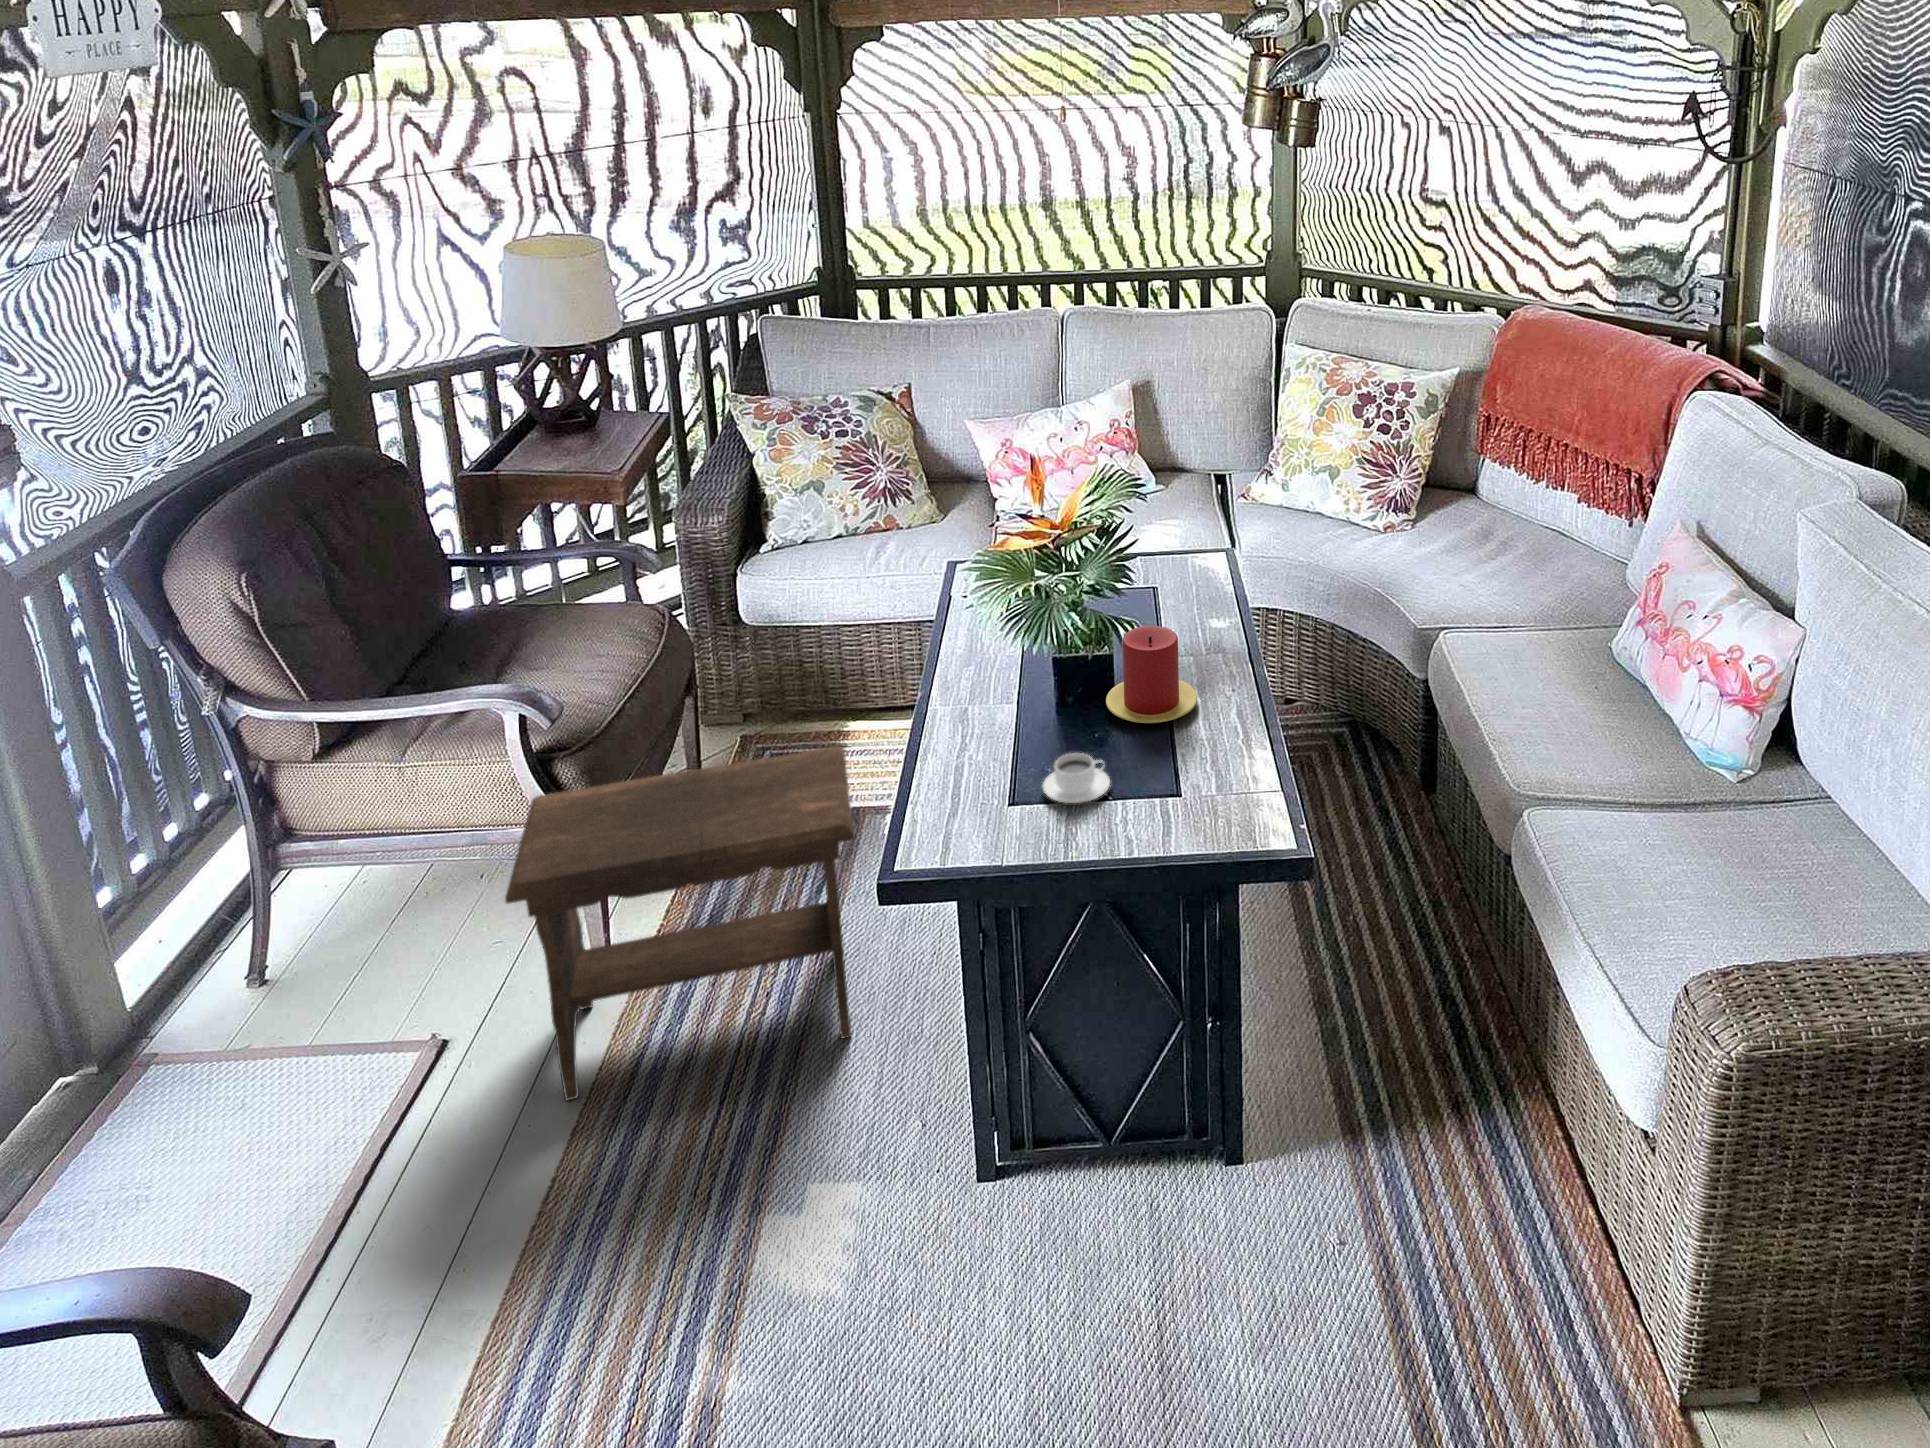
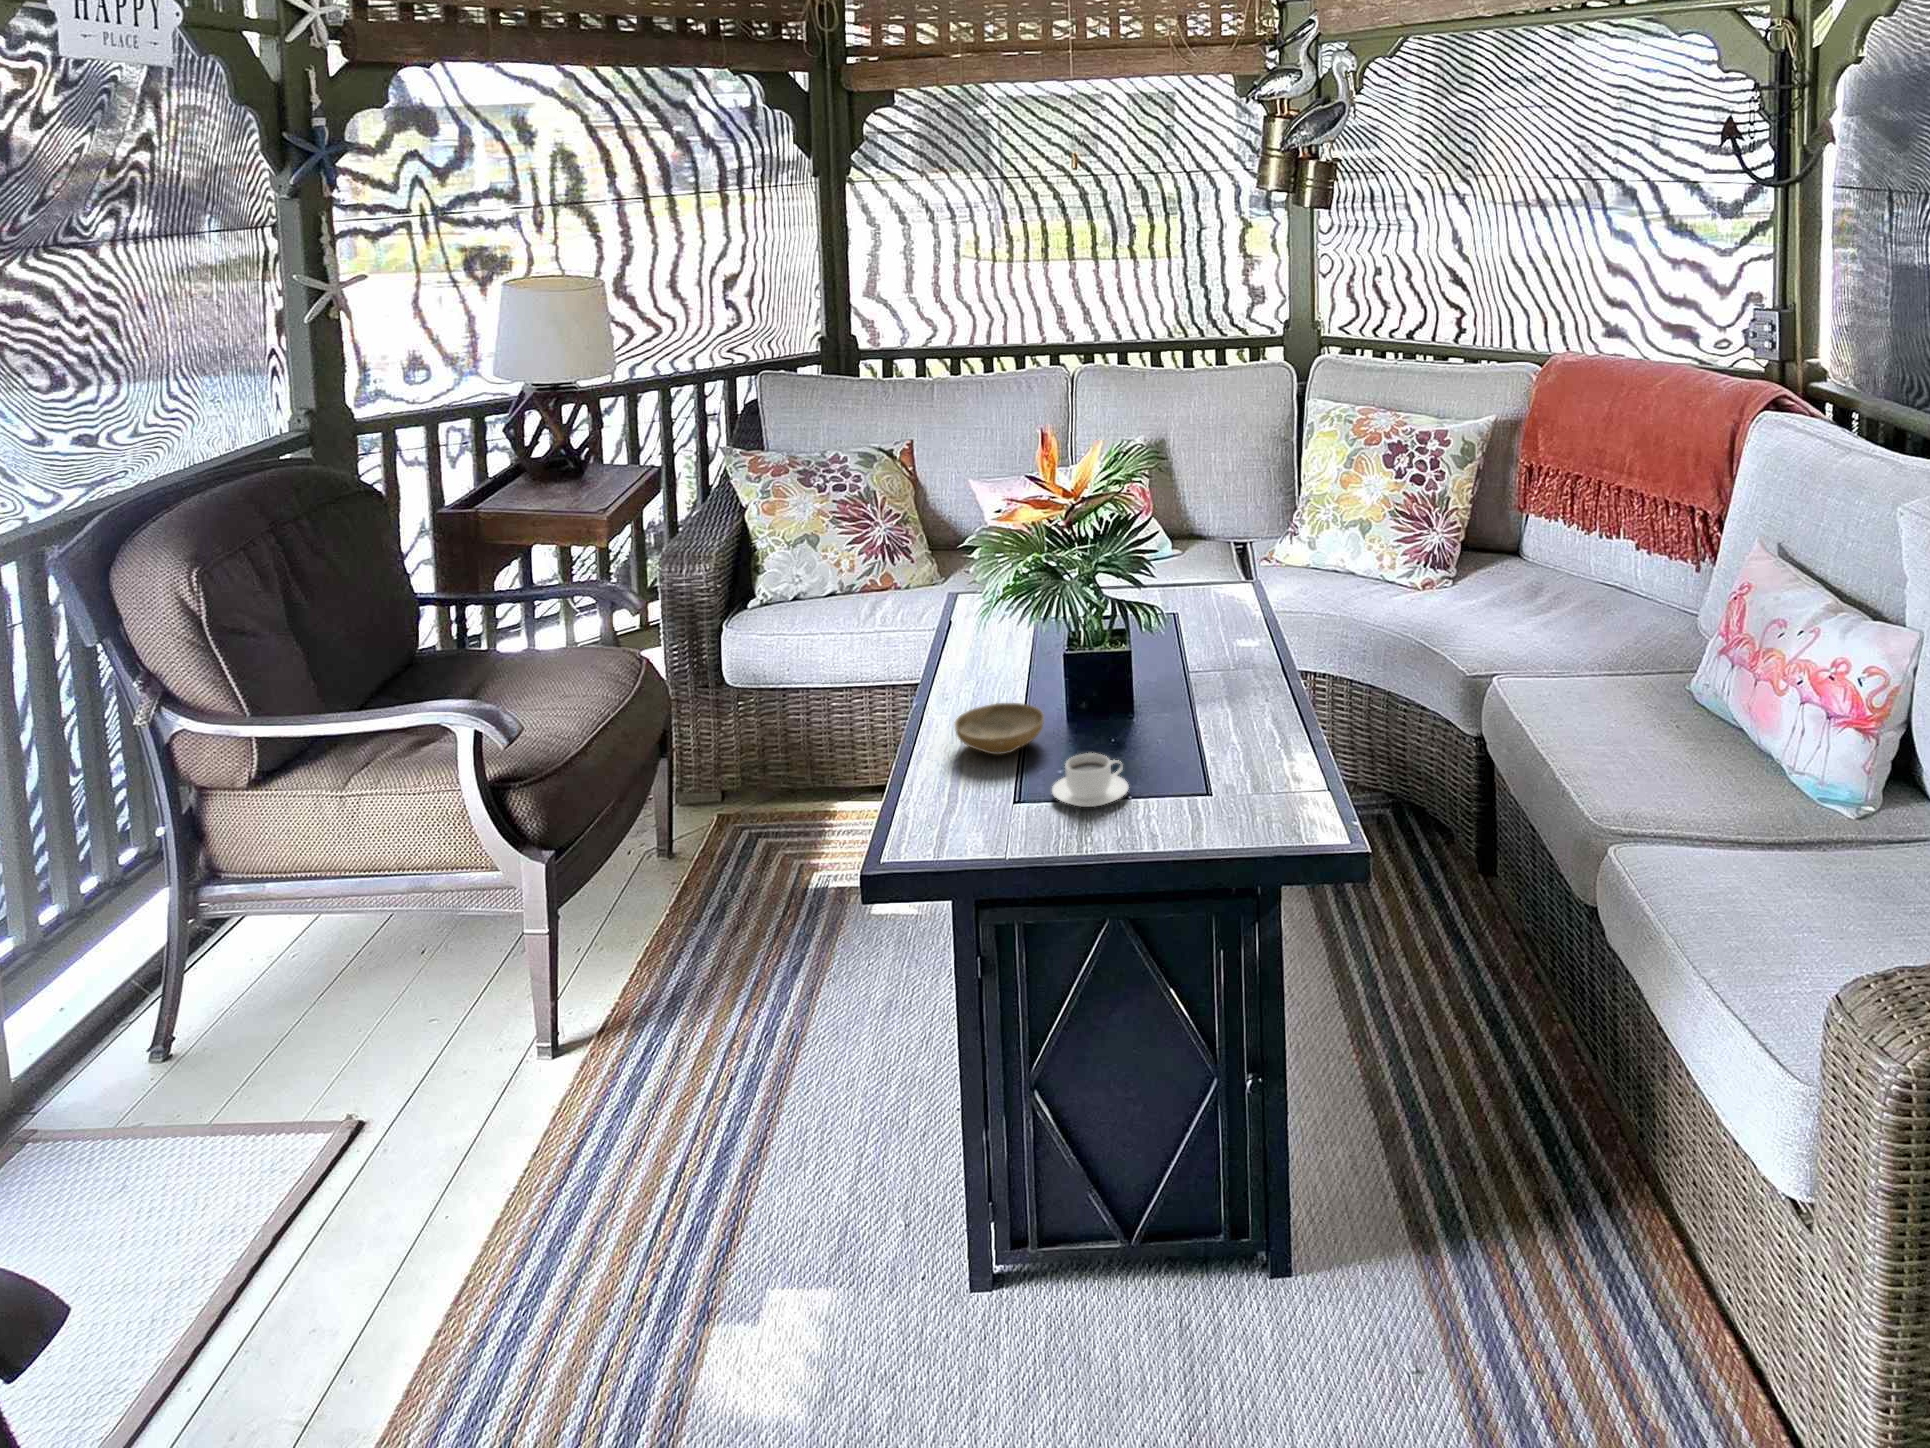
candle: present [1106,626,1197,723] -> none [1123,628,1226,733]
ceramic bowl: none [956,694,1036,744] -> present [954,703,1044,755]
footstool: present [505,746,854,1100] -> none [439,779,836,1190]

